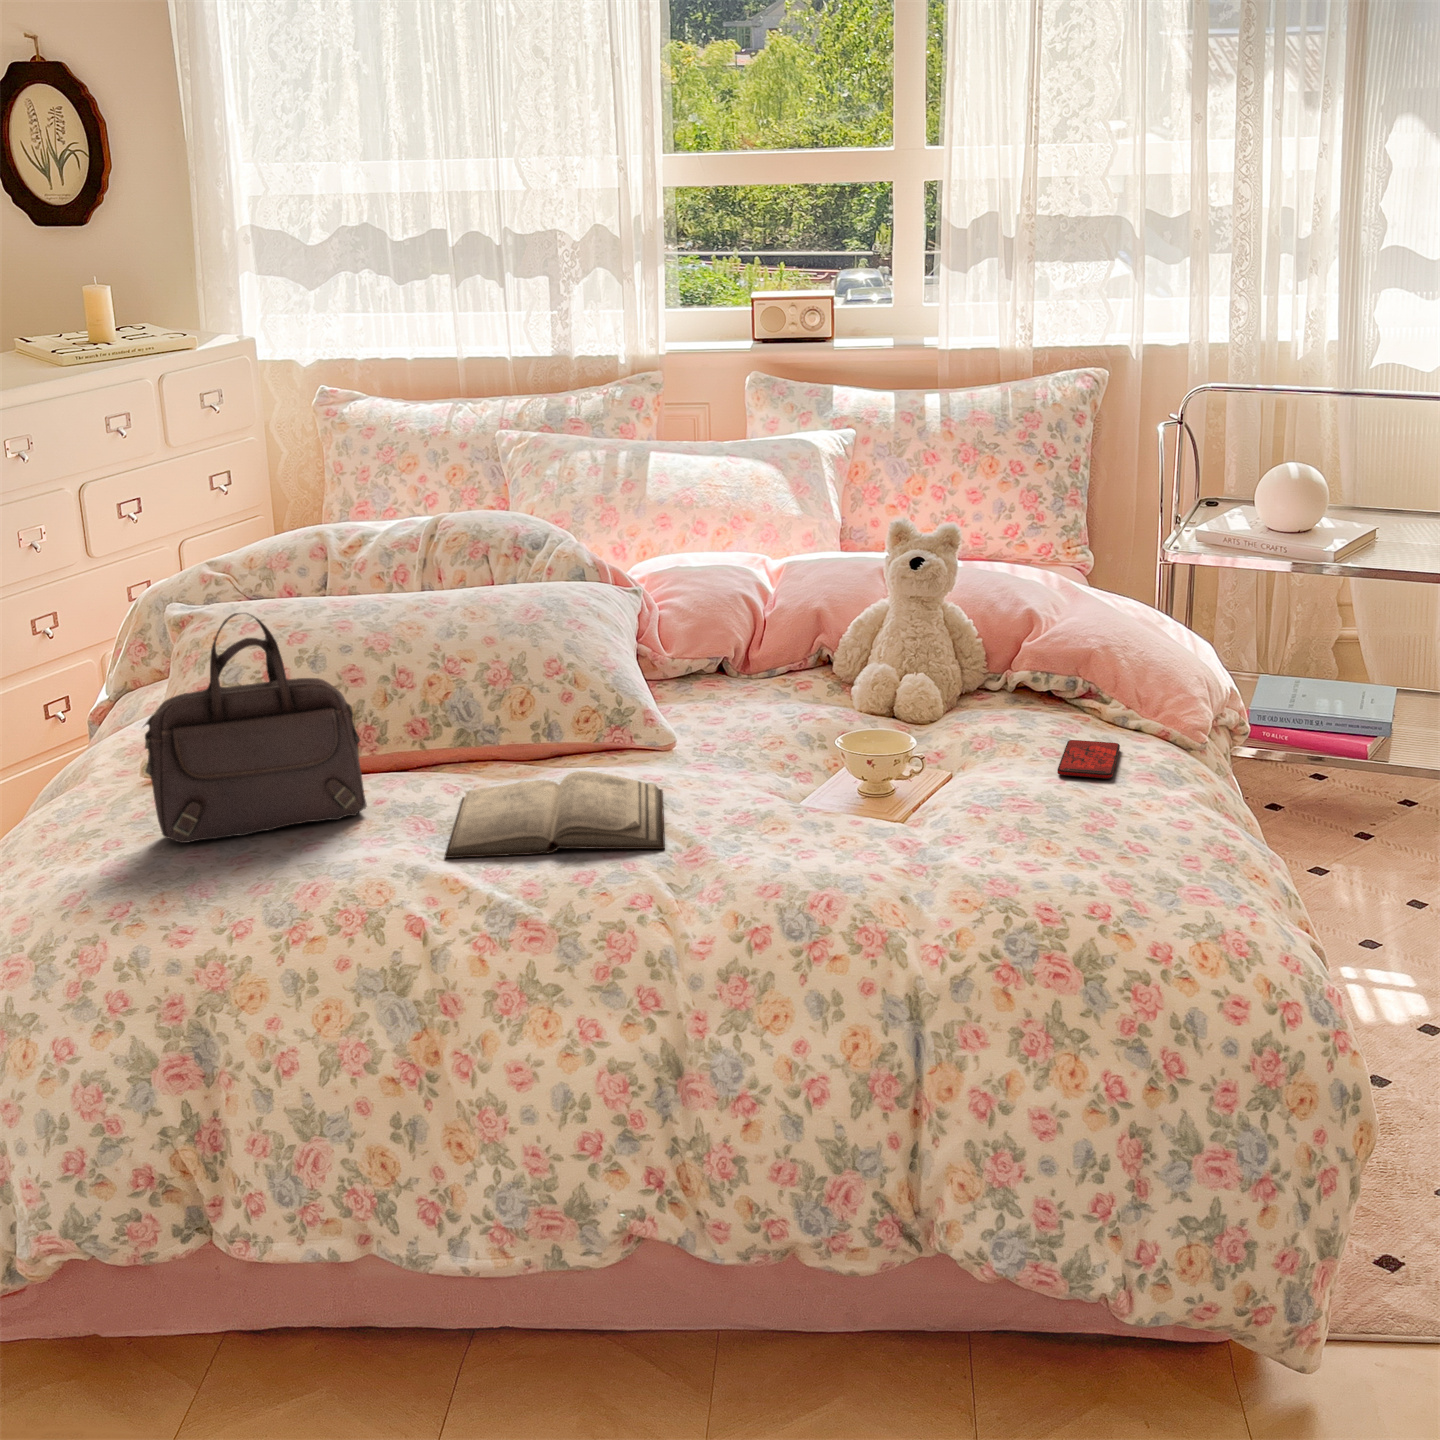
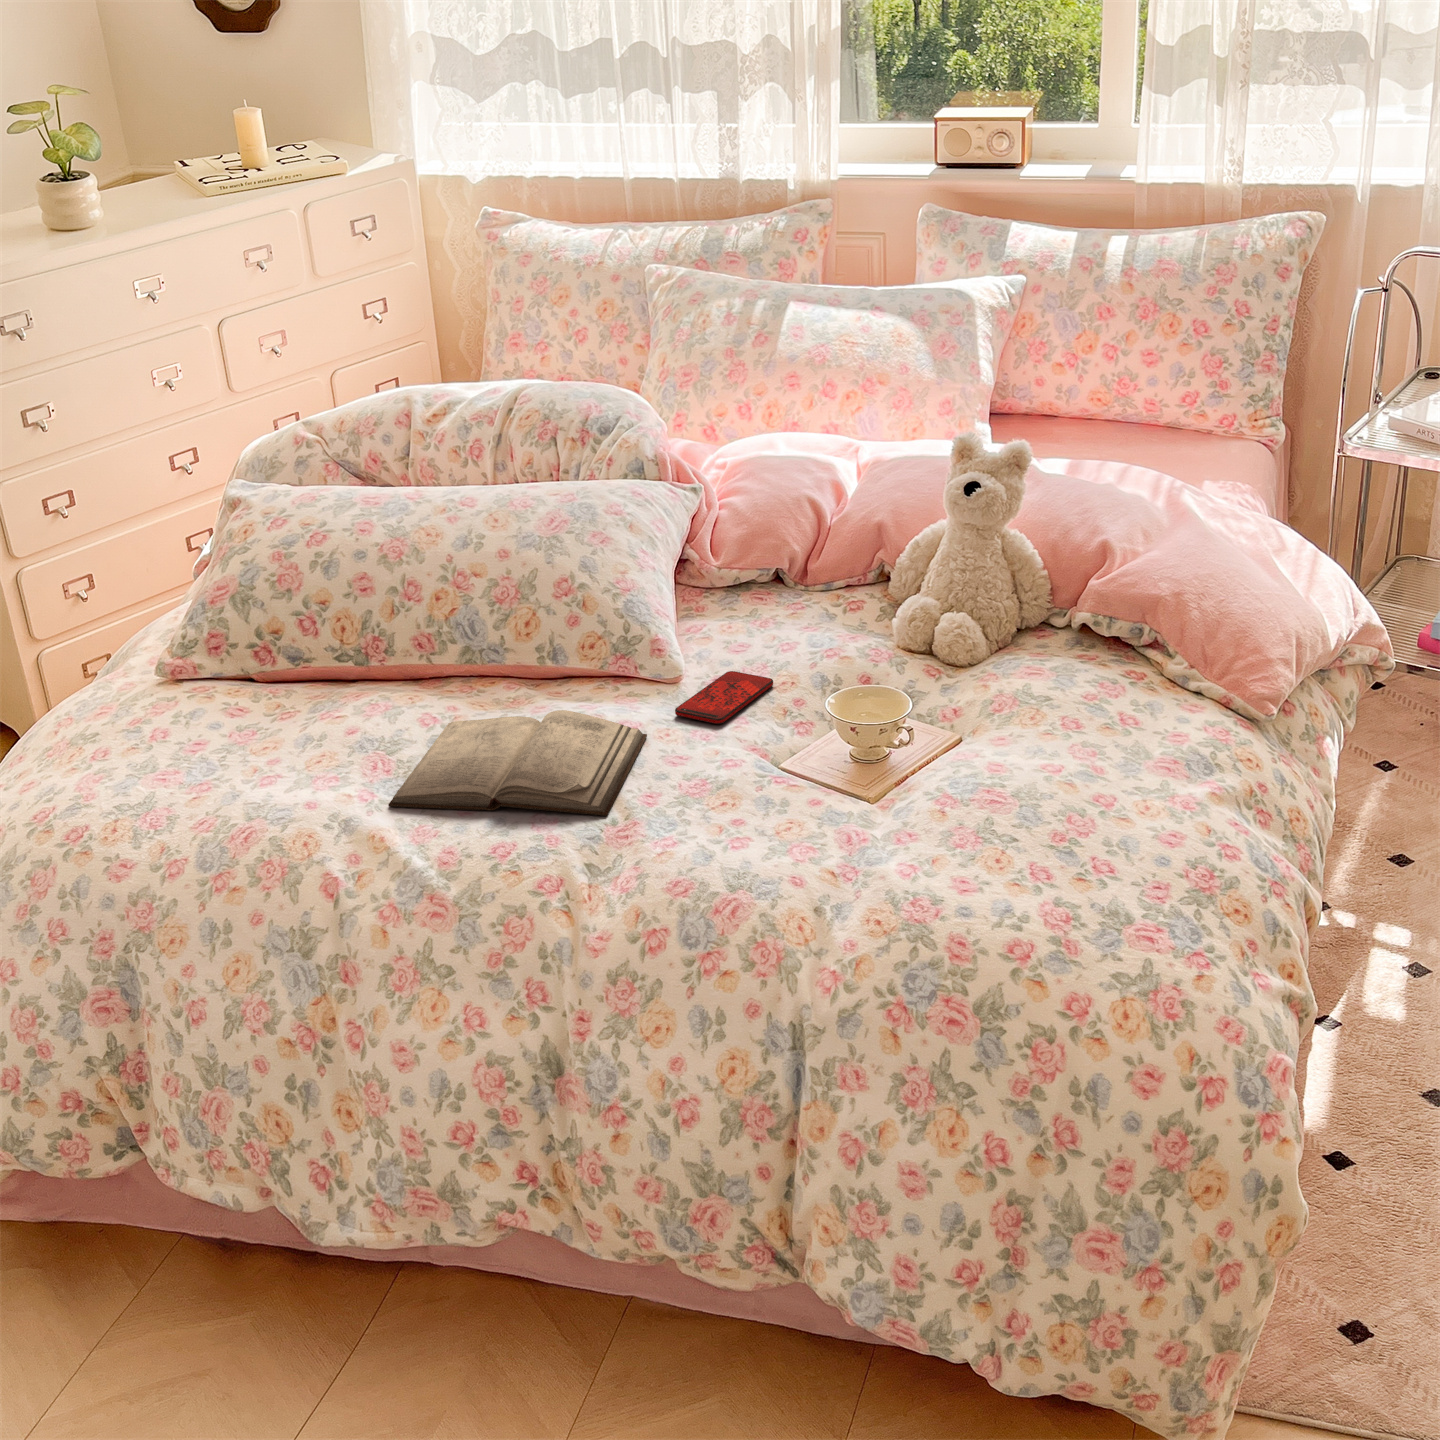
handbag: present [144,613,367,843] -> none [118,541,347,764]
smartphone: present [1057,740,1120,779] -> present [675,671,773,724]

